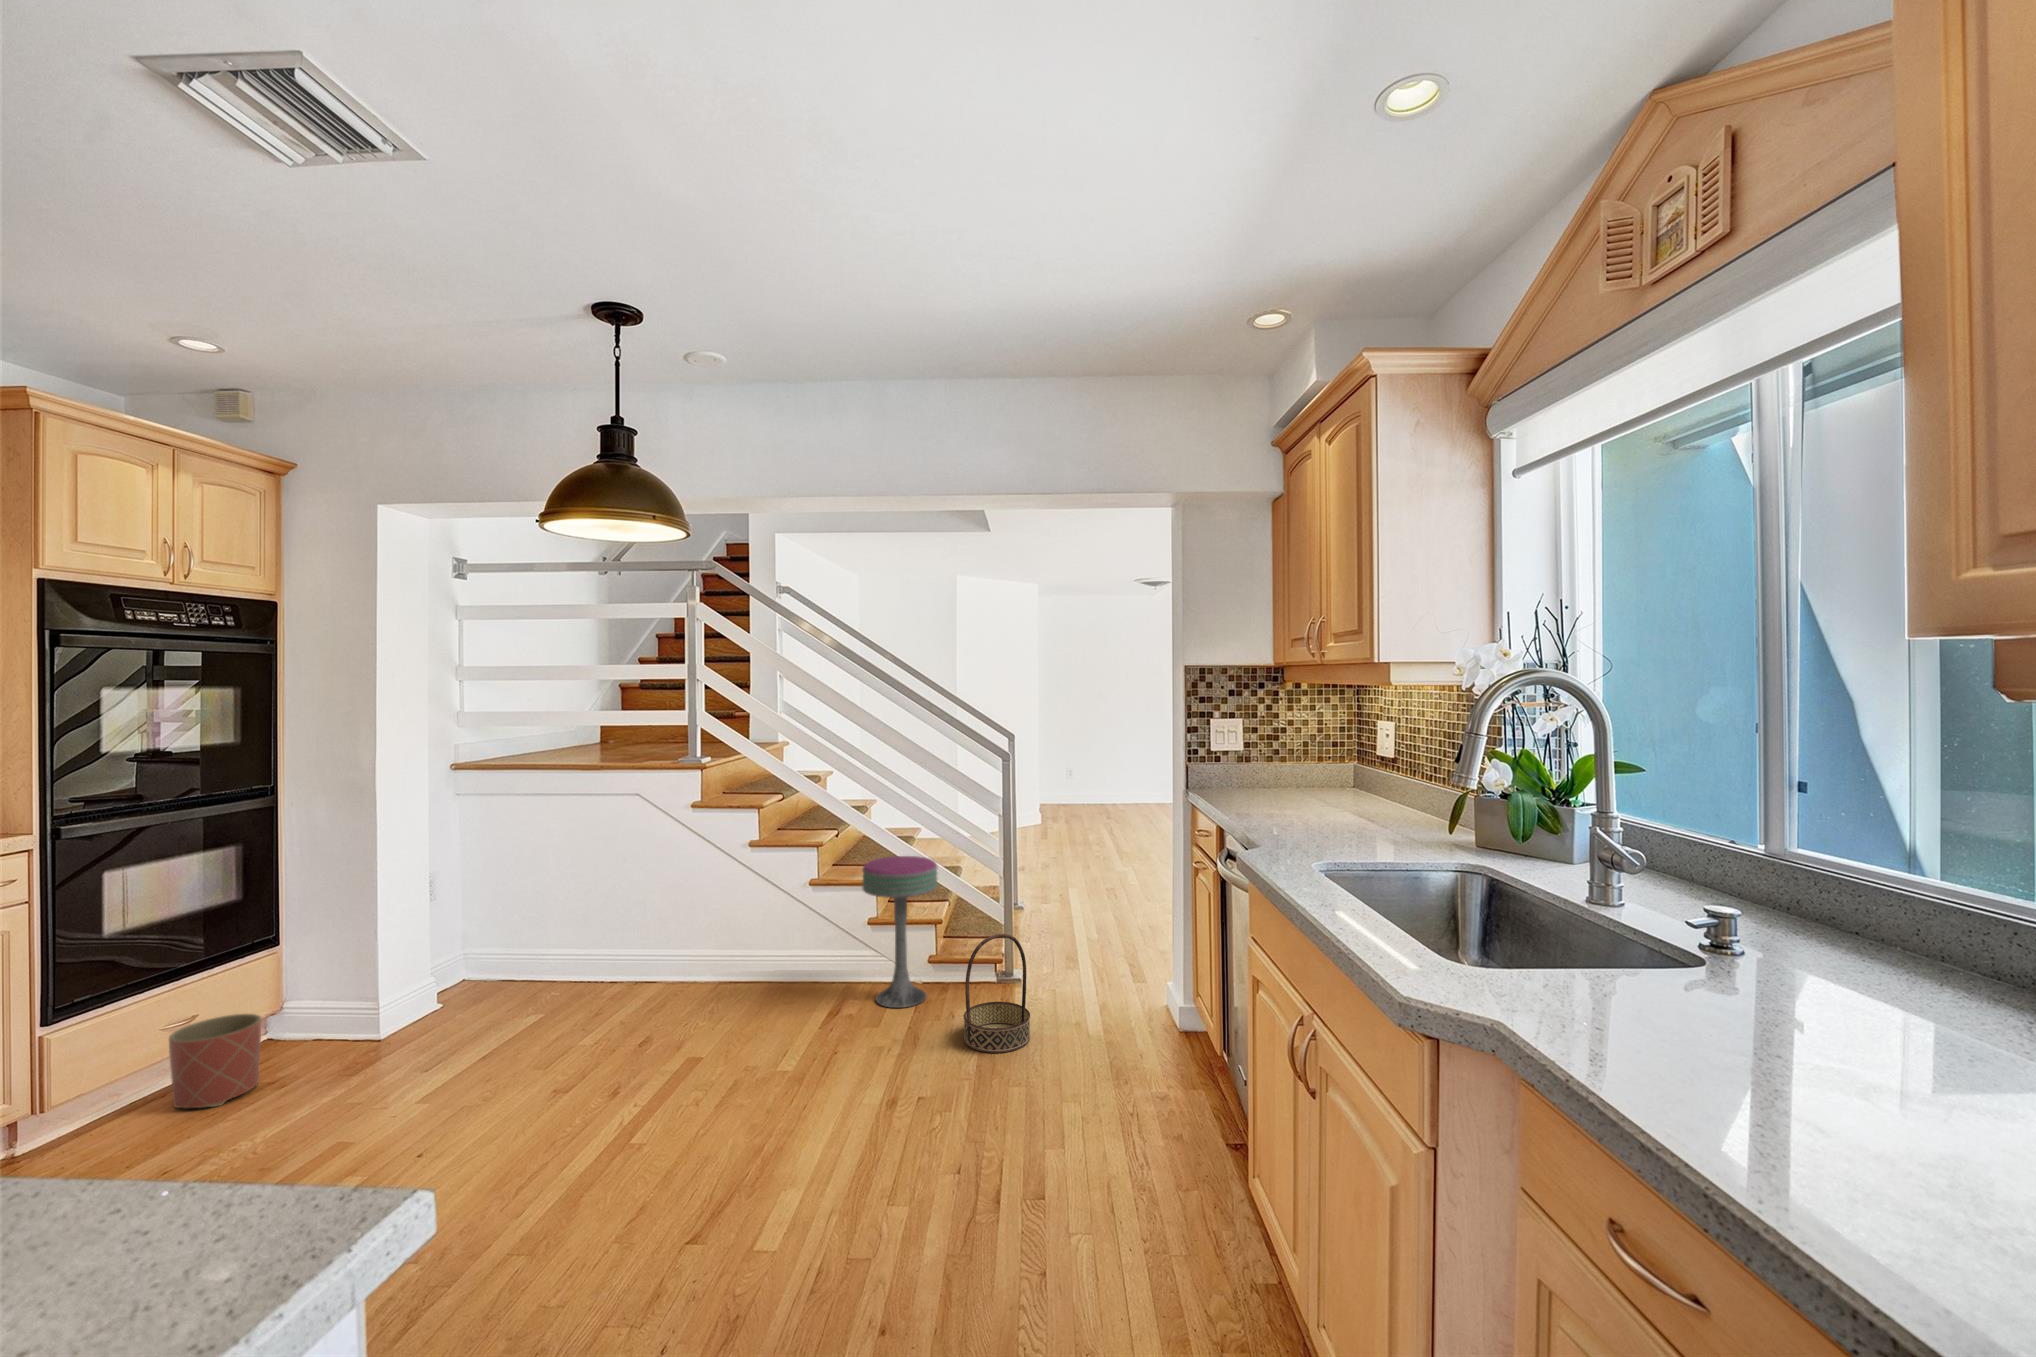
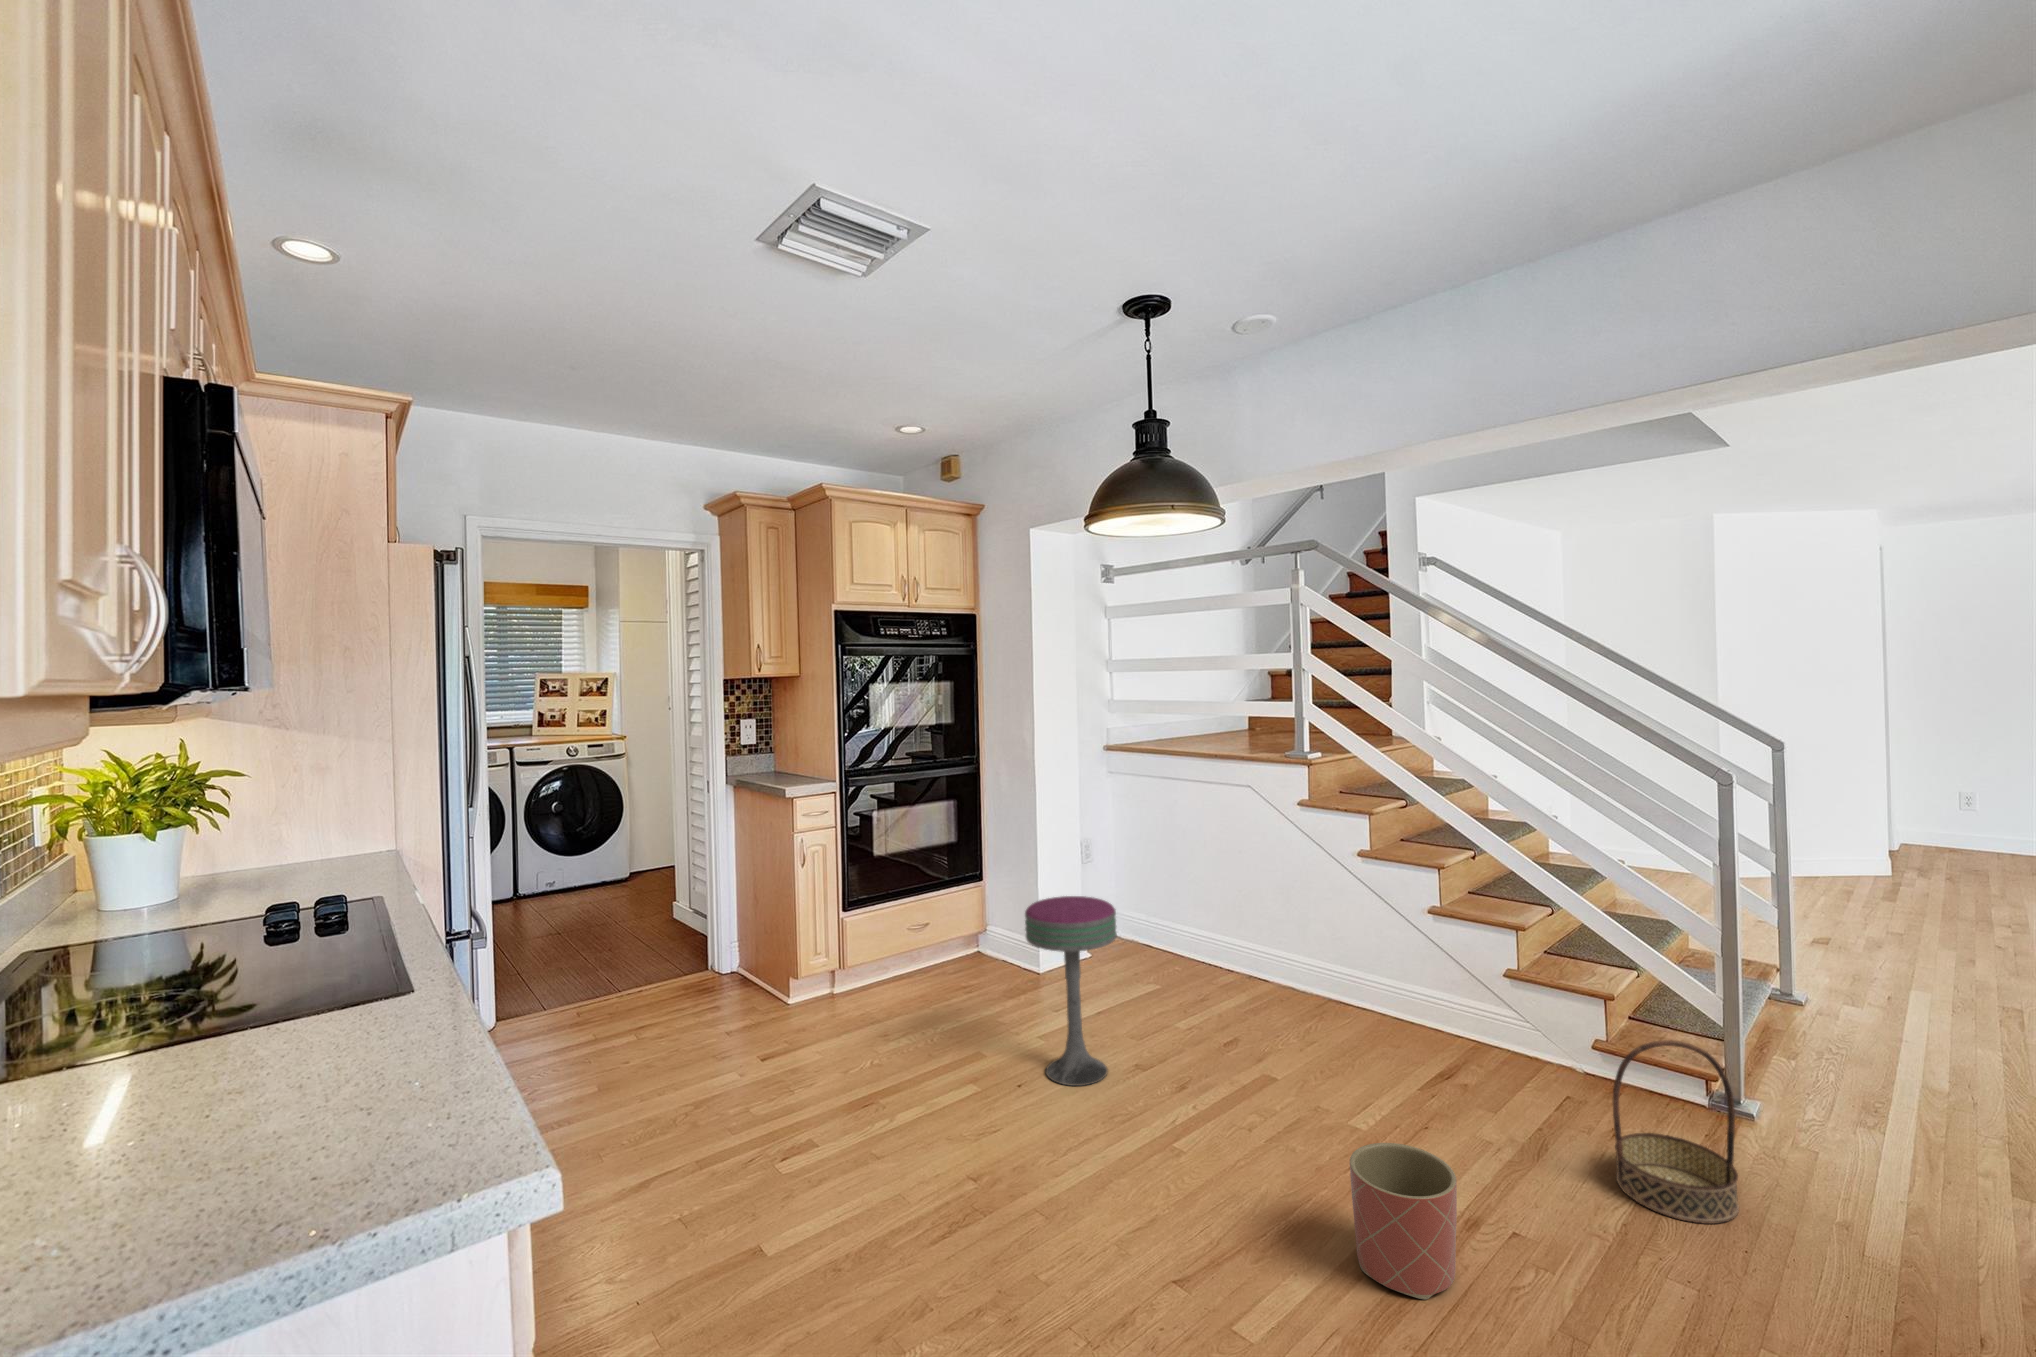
bar stool: present [862,856,937,1008] -> present [1025,896,1117,1086]
planter: present [169,1014,261,1108] -> present [1350,1143,1457,1300]

